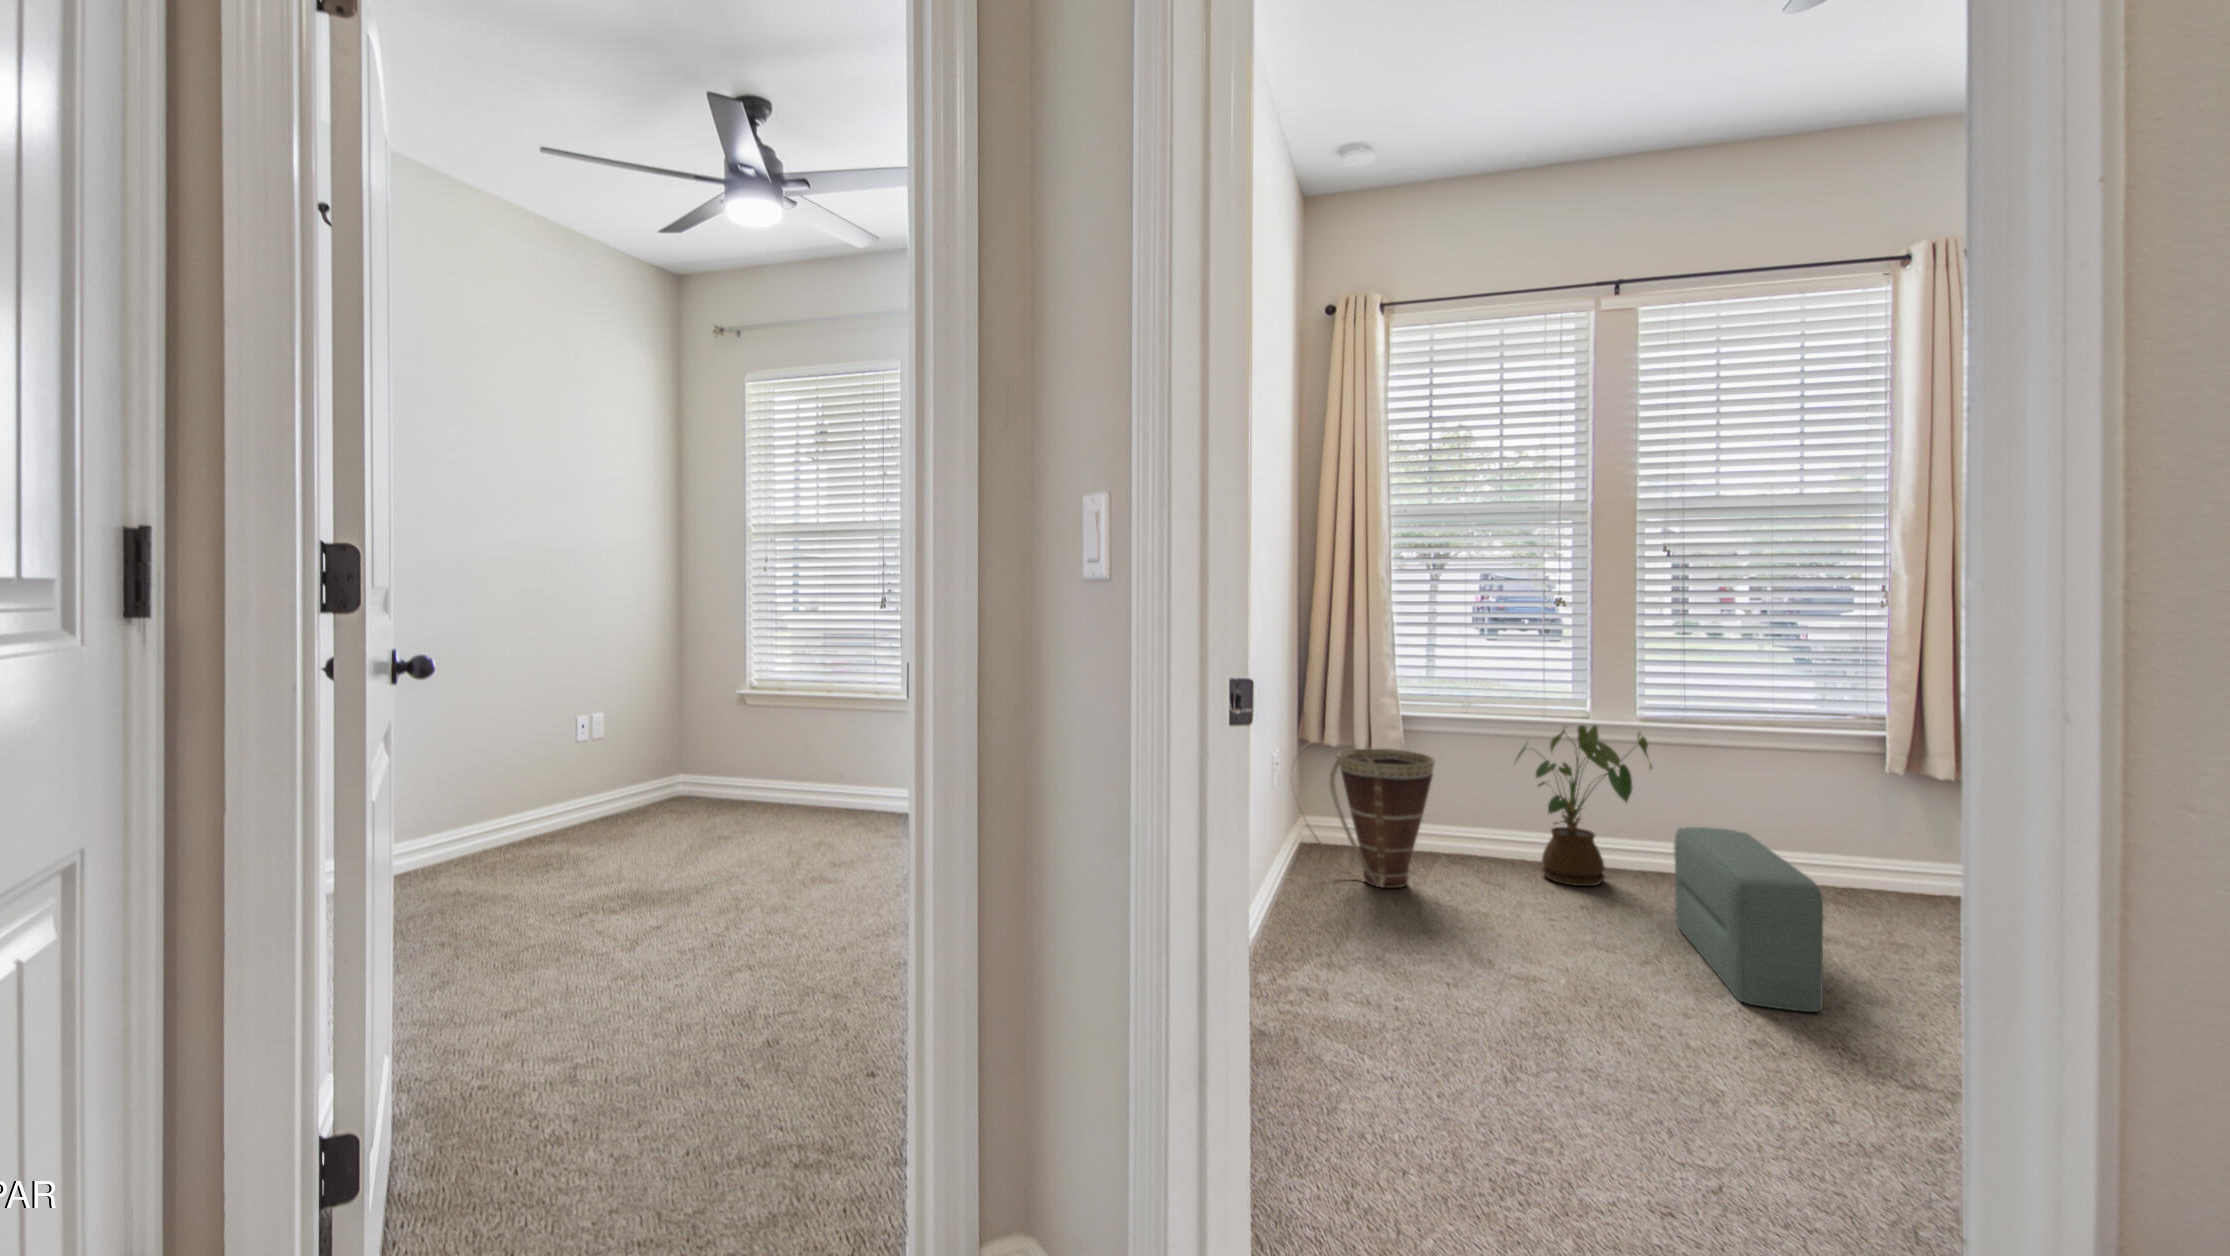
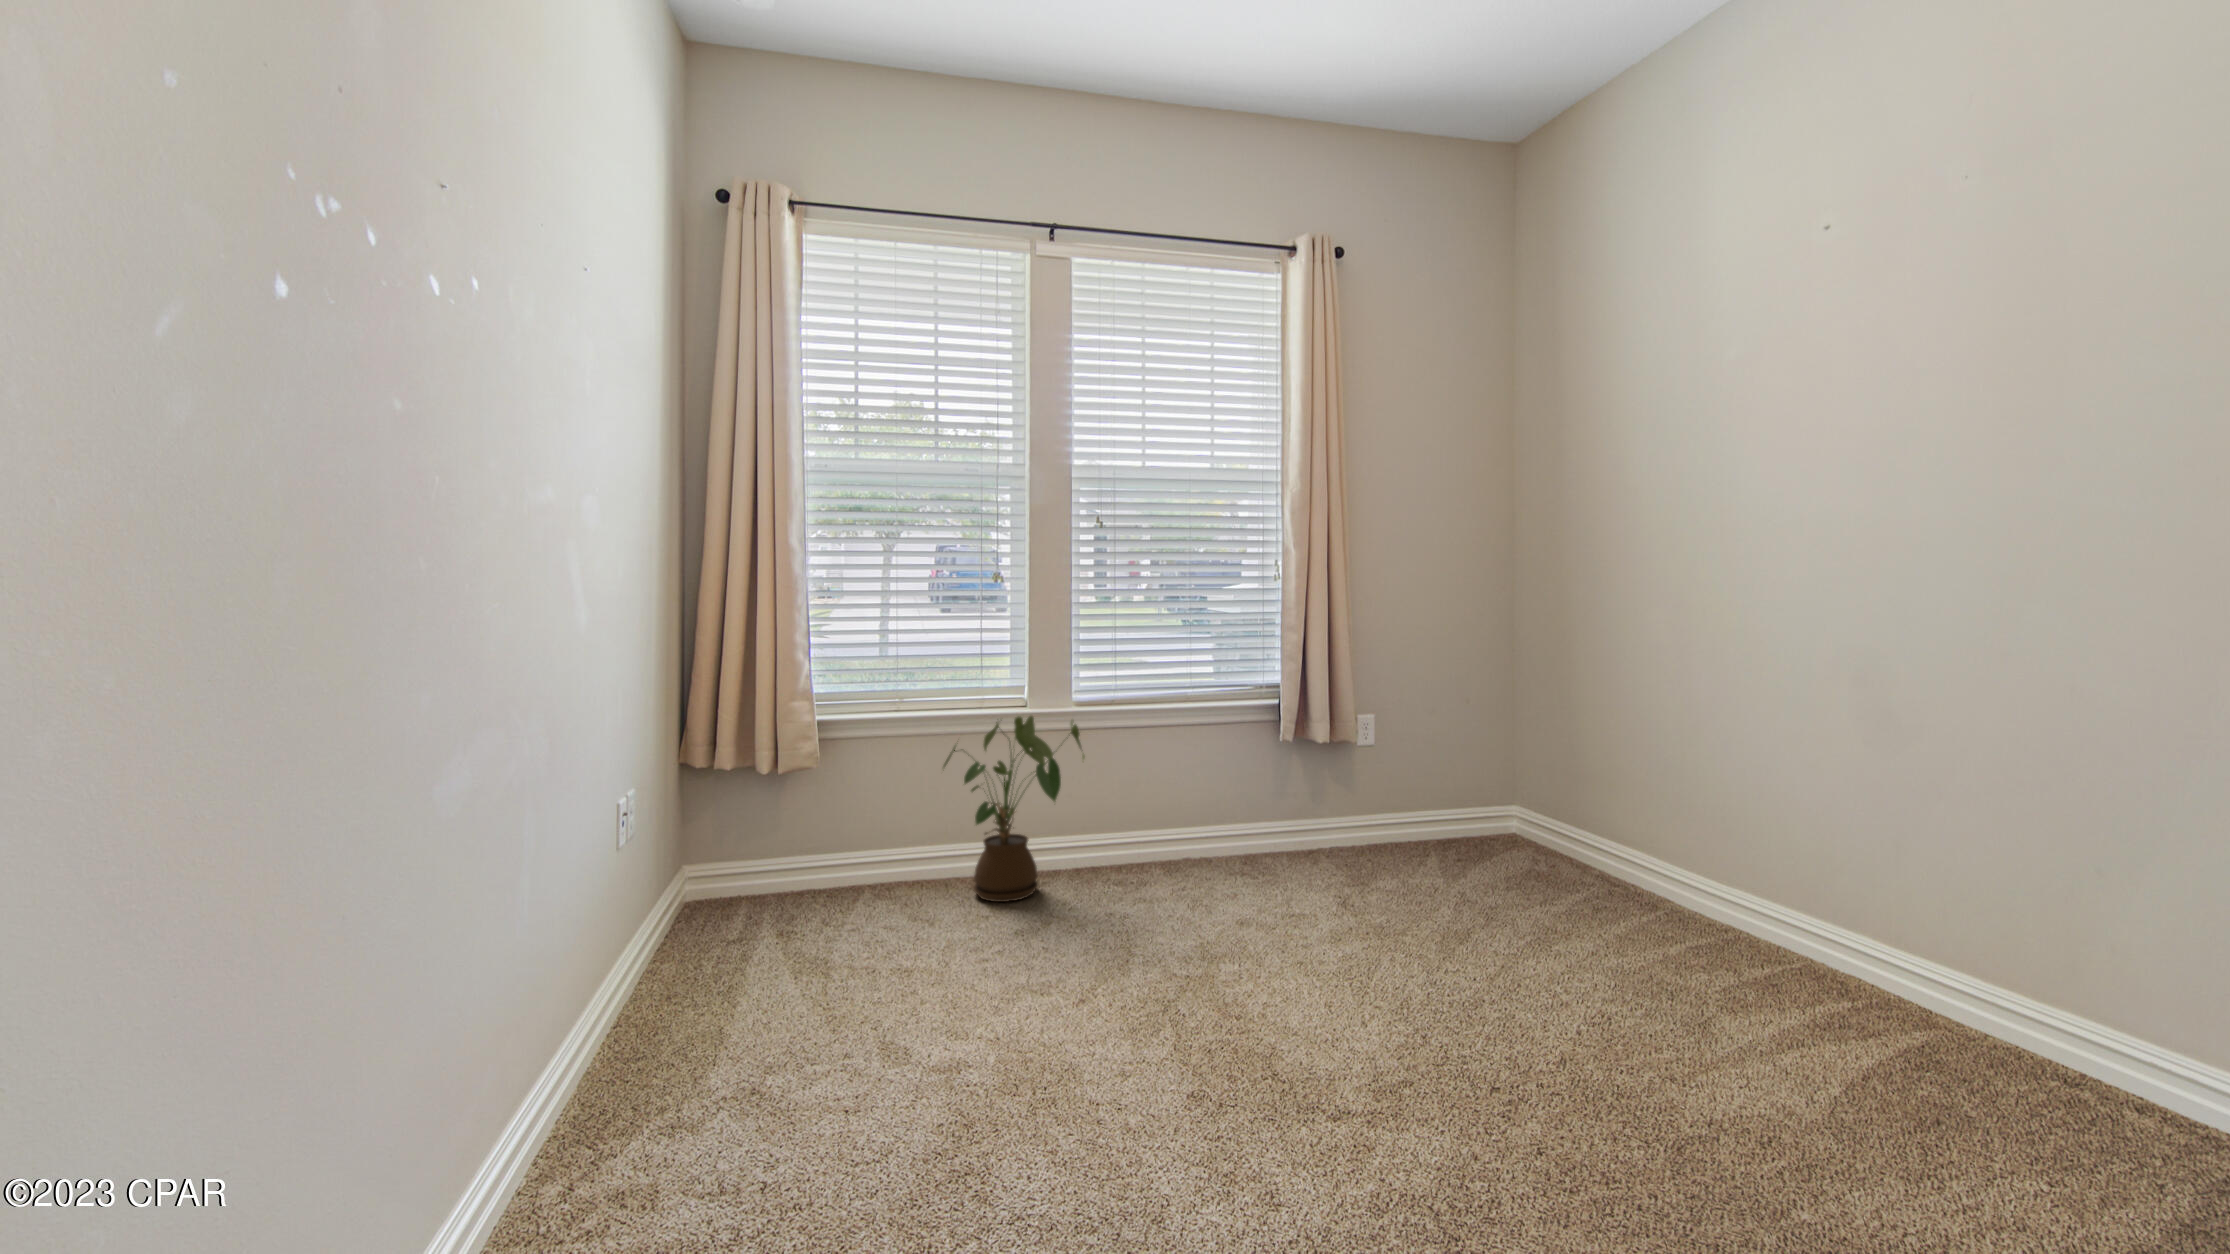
basket: present [1300,742,1435,888] -> none [637,768,841,954]
pouf: present [1674,827,1823,1012] -> none [1097,821,1222,1027]

